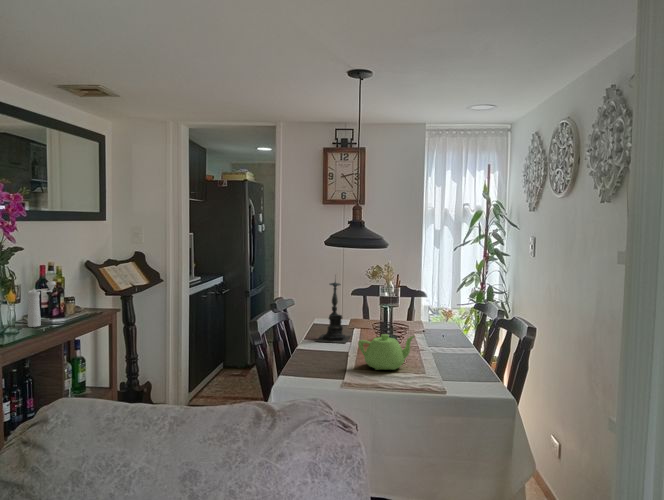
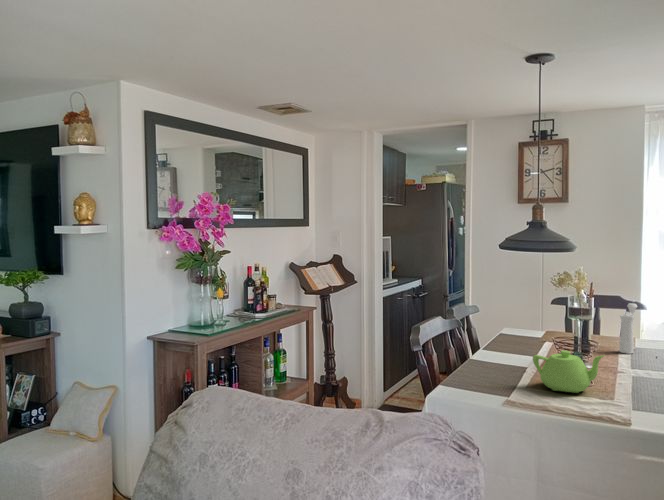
pepper mill: present [27,281,56,327] -> present [619,303,638,354]
candle holder: present [316,281,350,343] -> none [494,280,538,357]

